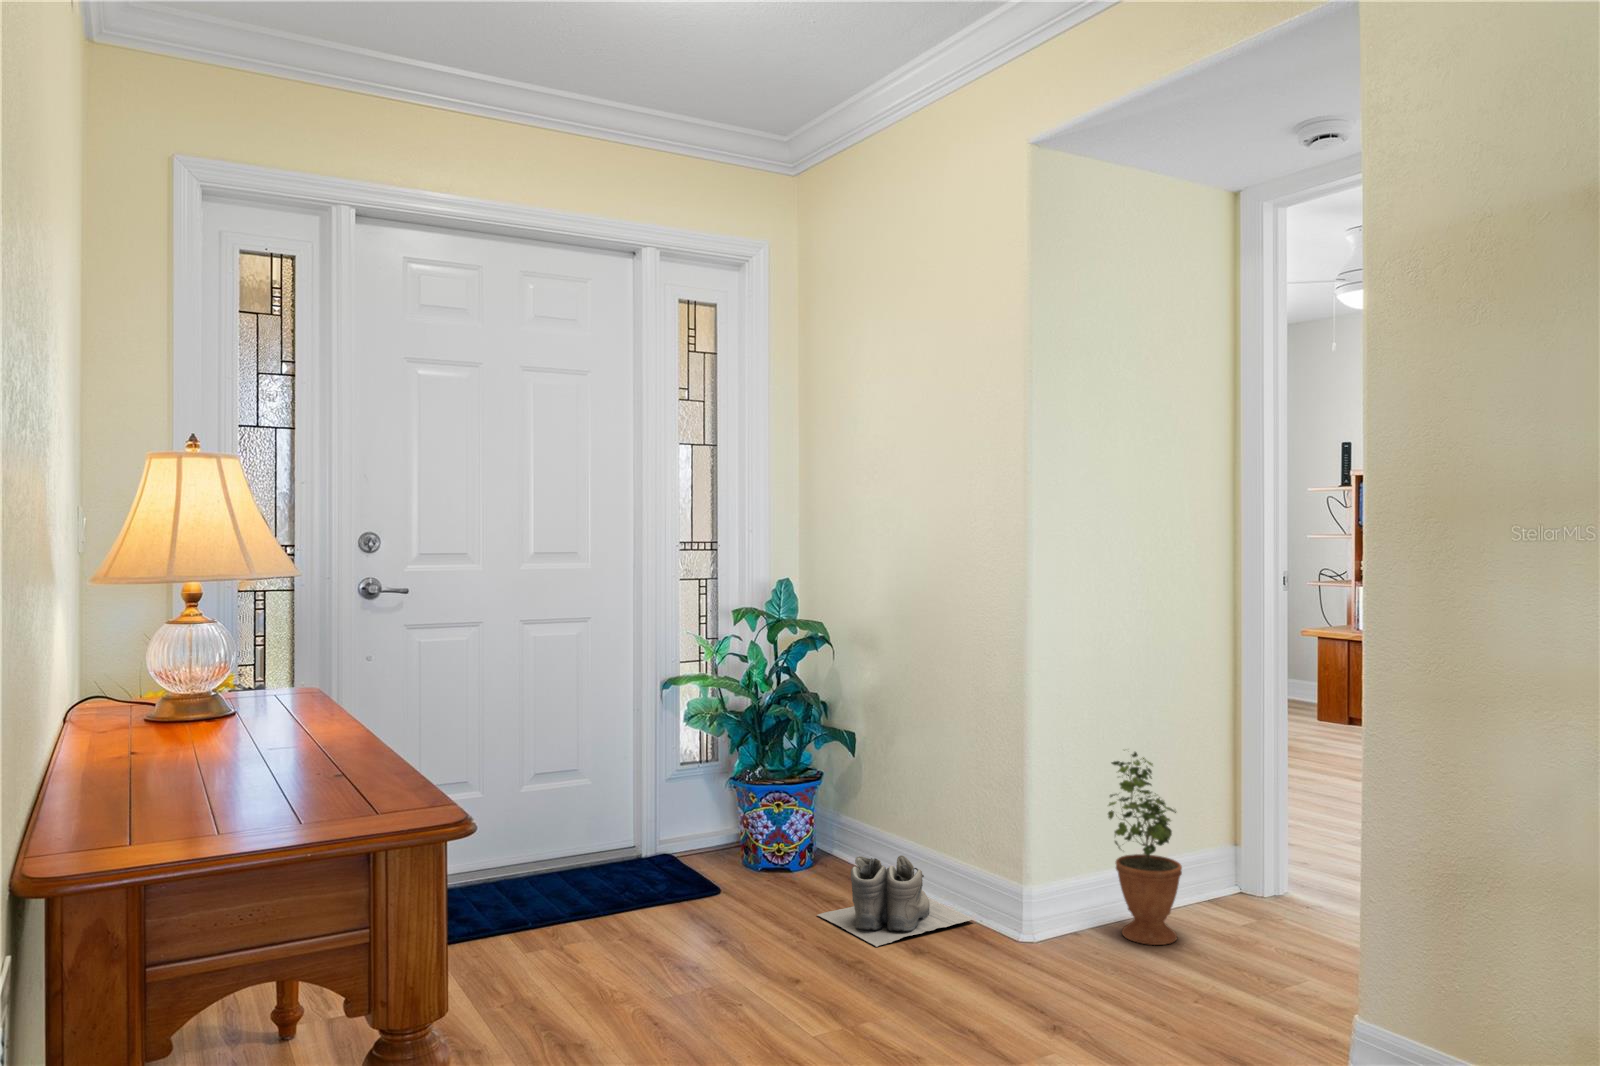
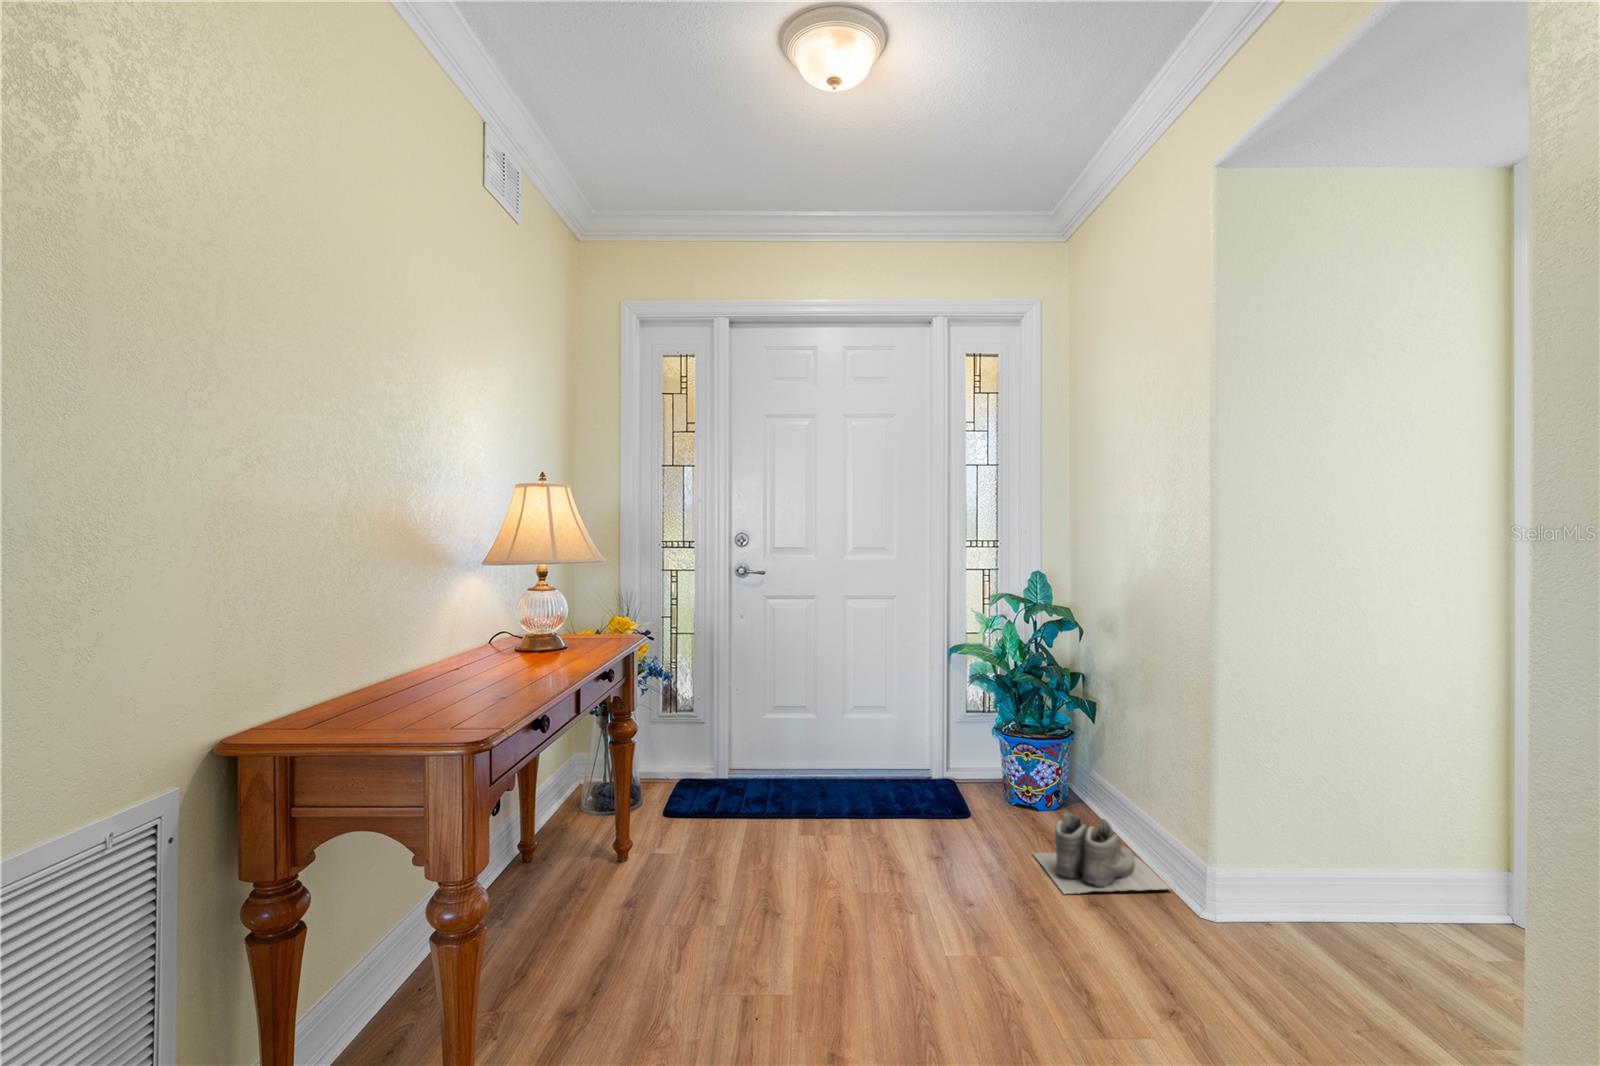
potted plant: present [1108,752,1182,945] -> none [1306,758,1399,965]

